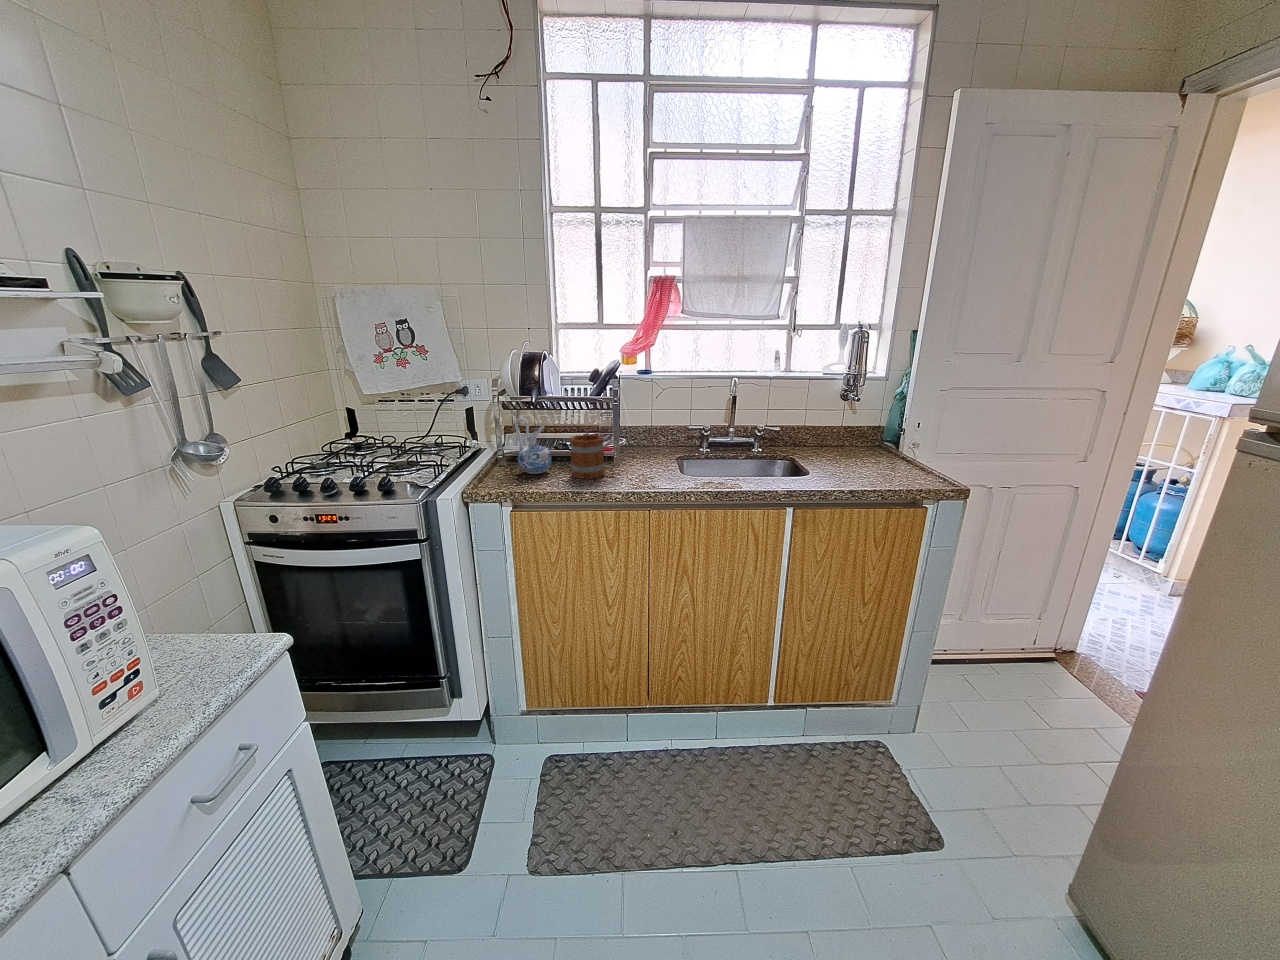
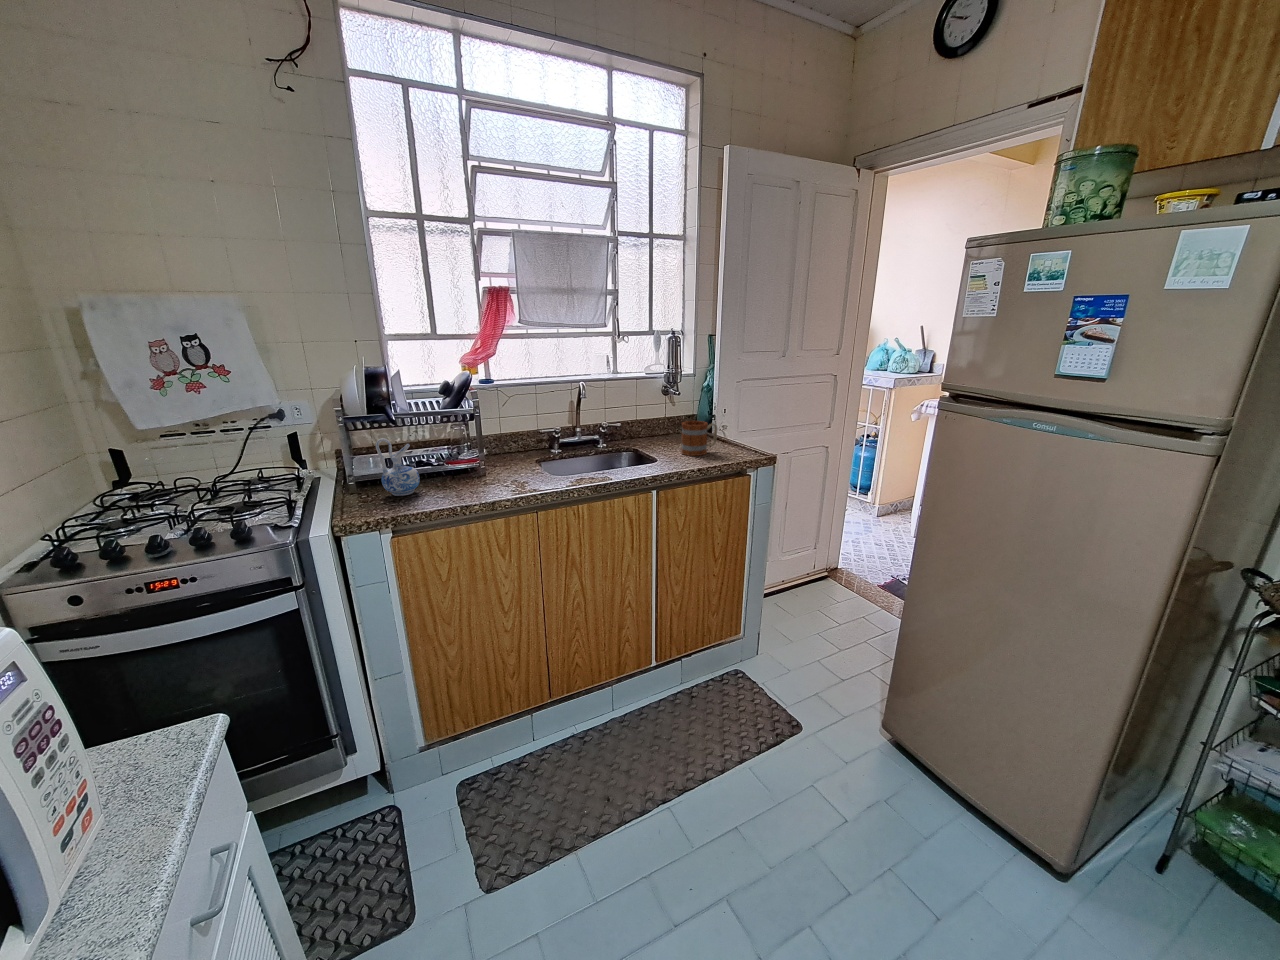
mug: present [570,434,619,479] -> present [681,421,717,456]

